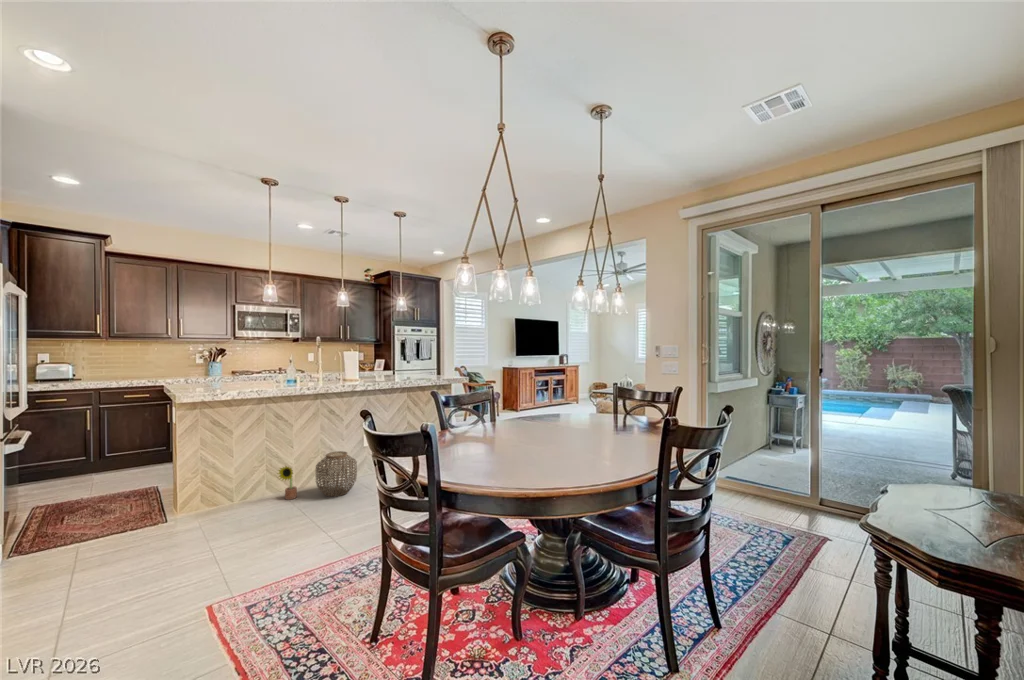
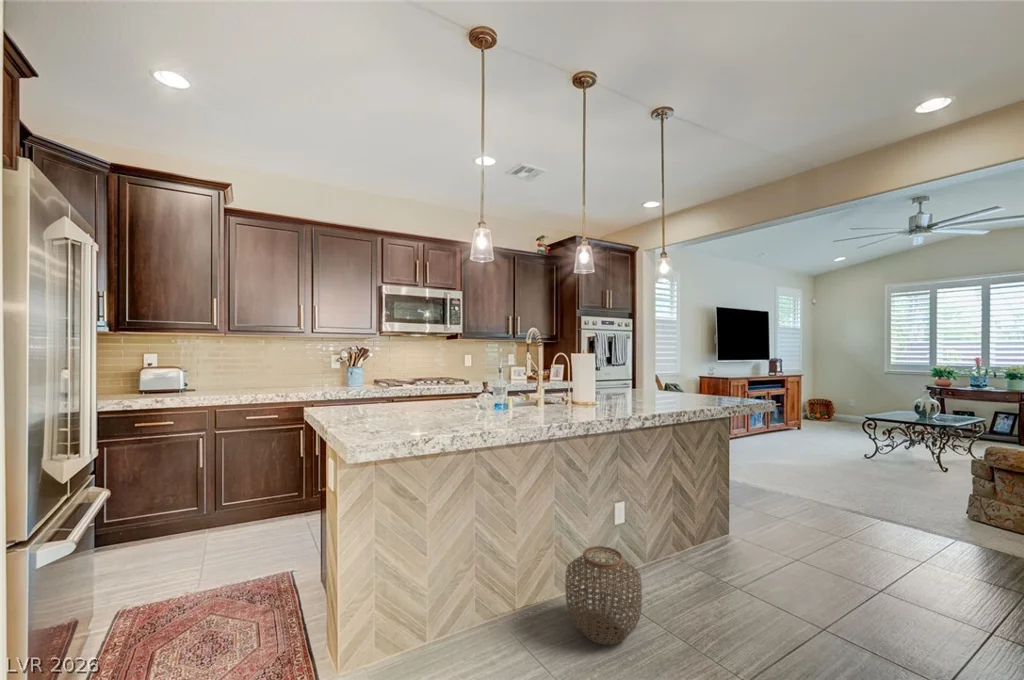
decorative plant: present [278,466,297,500] -> none [503,578,537,644]

